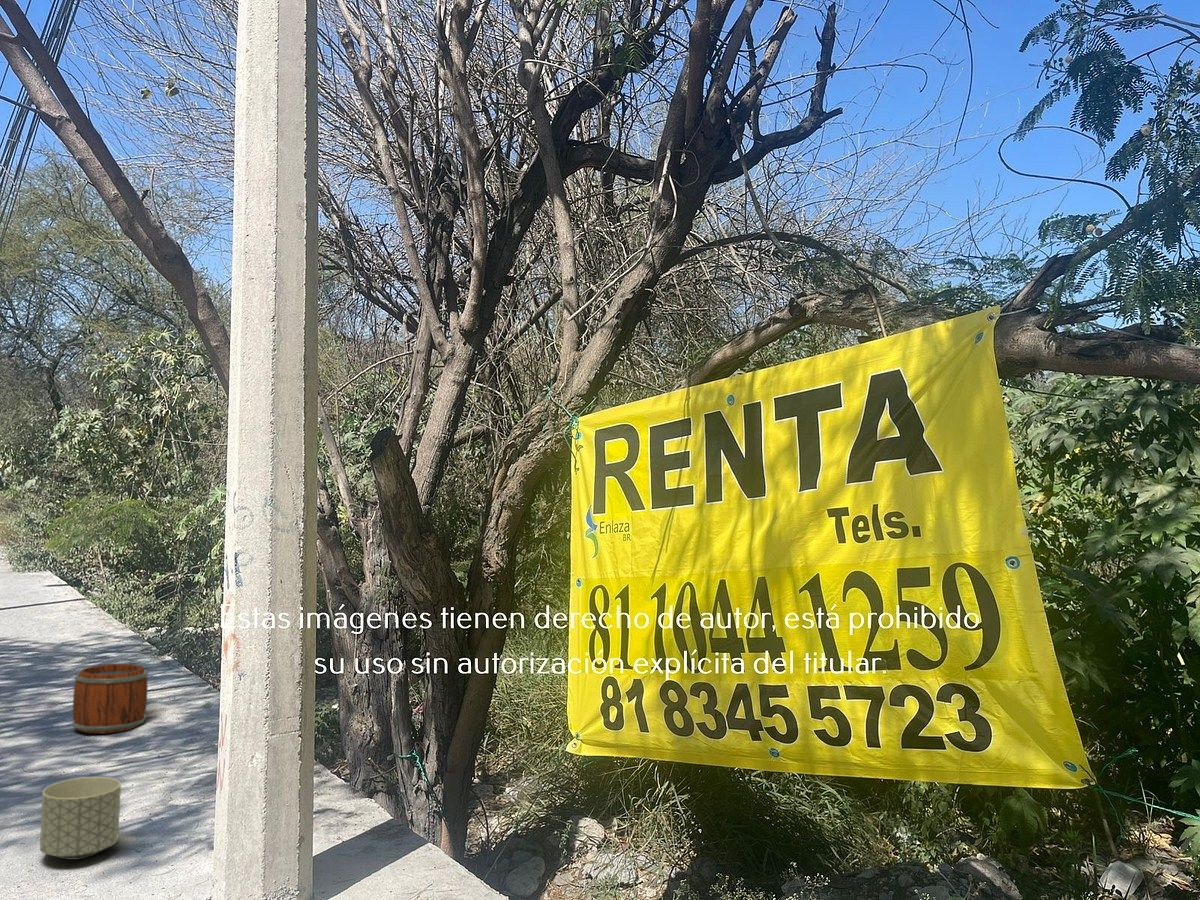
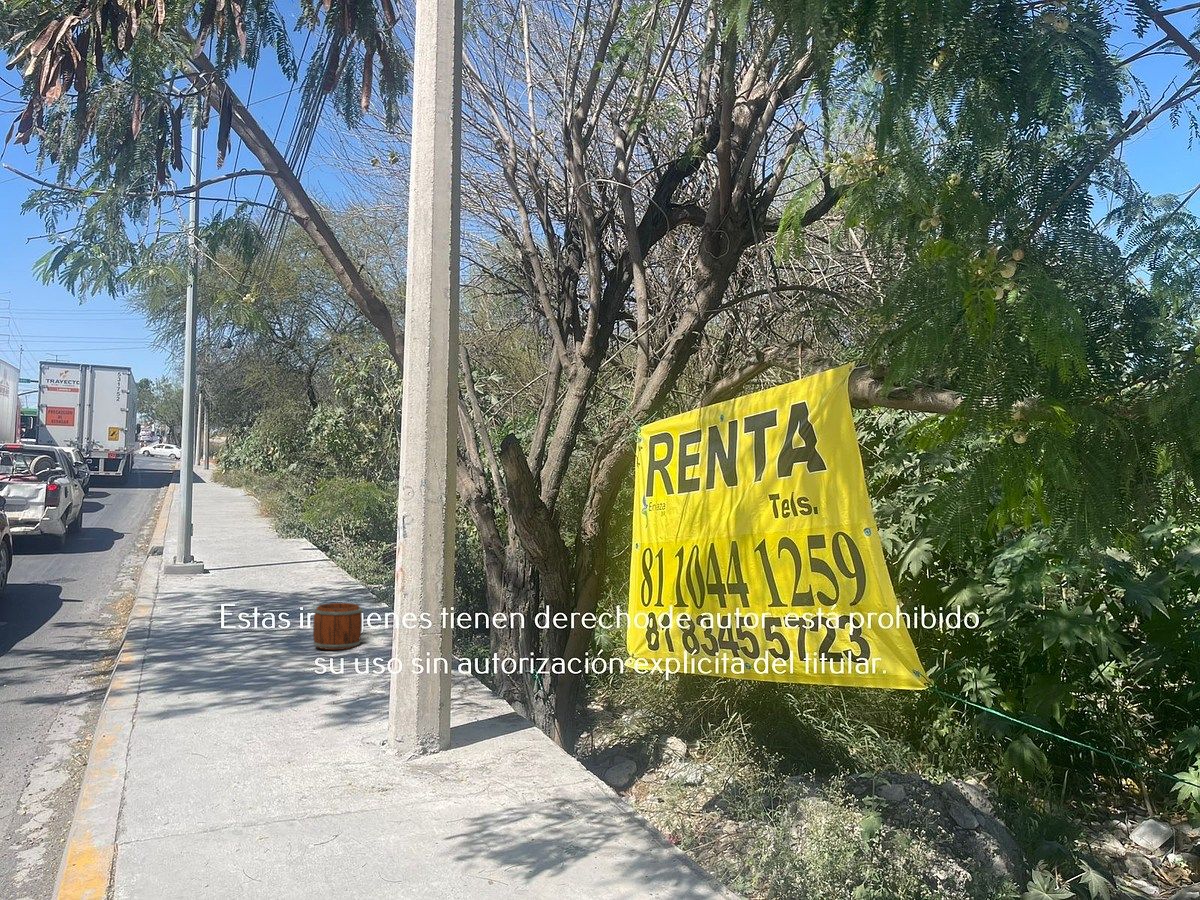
planter: present [40,777,121,860] -> none [289,667,336,716]

